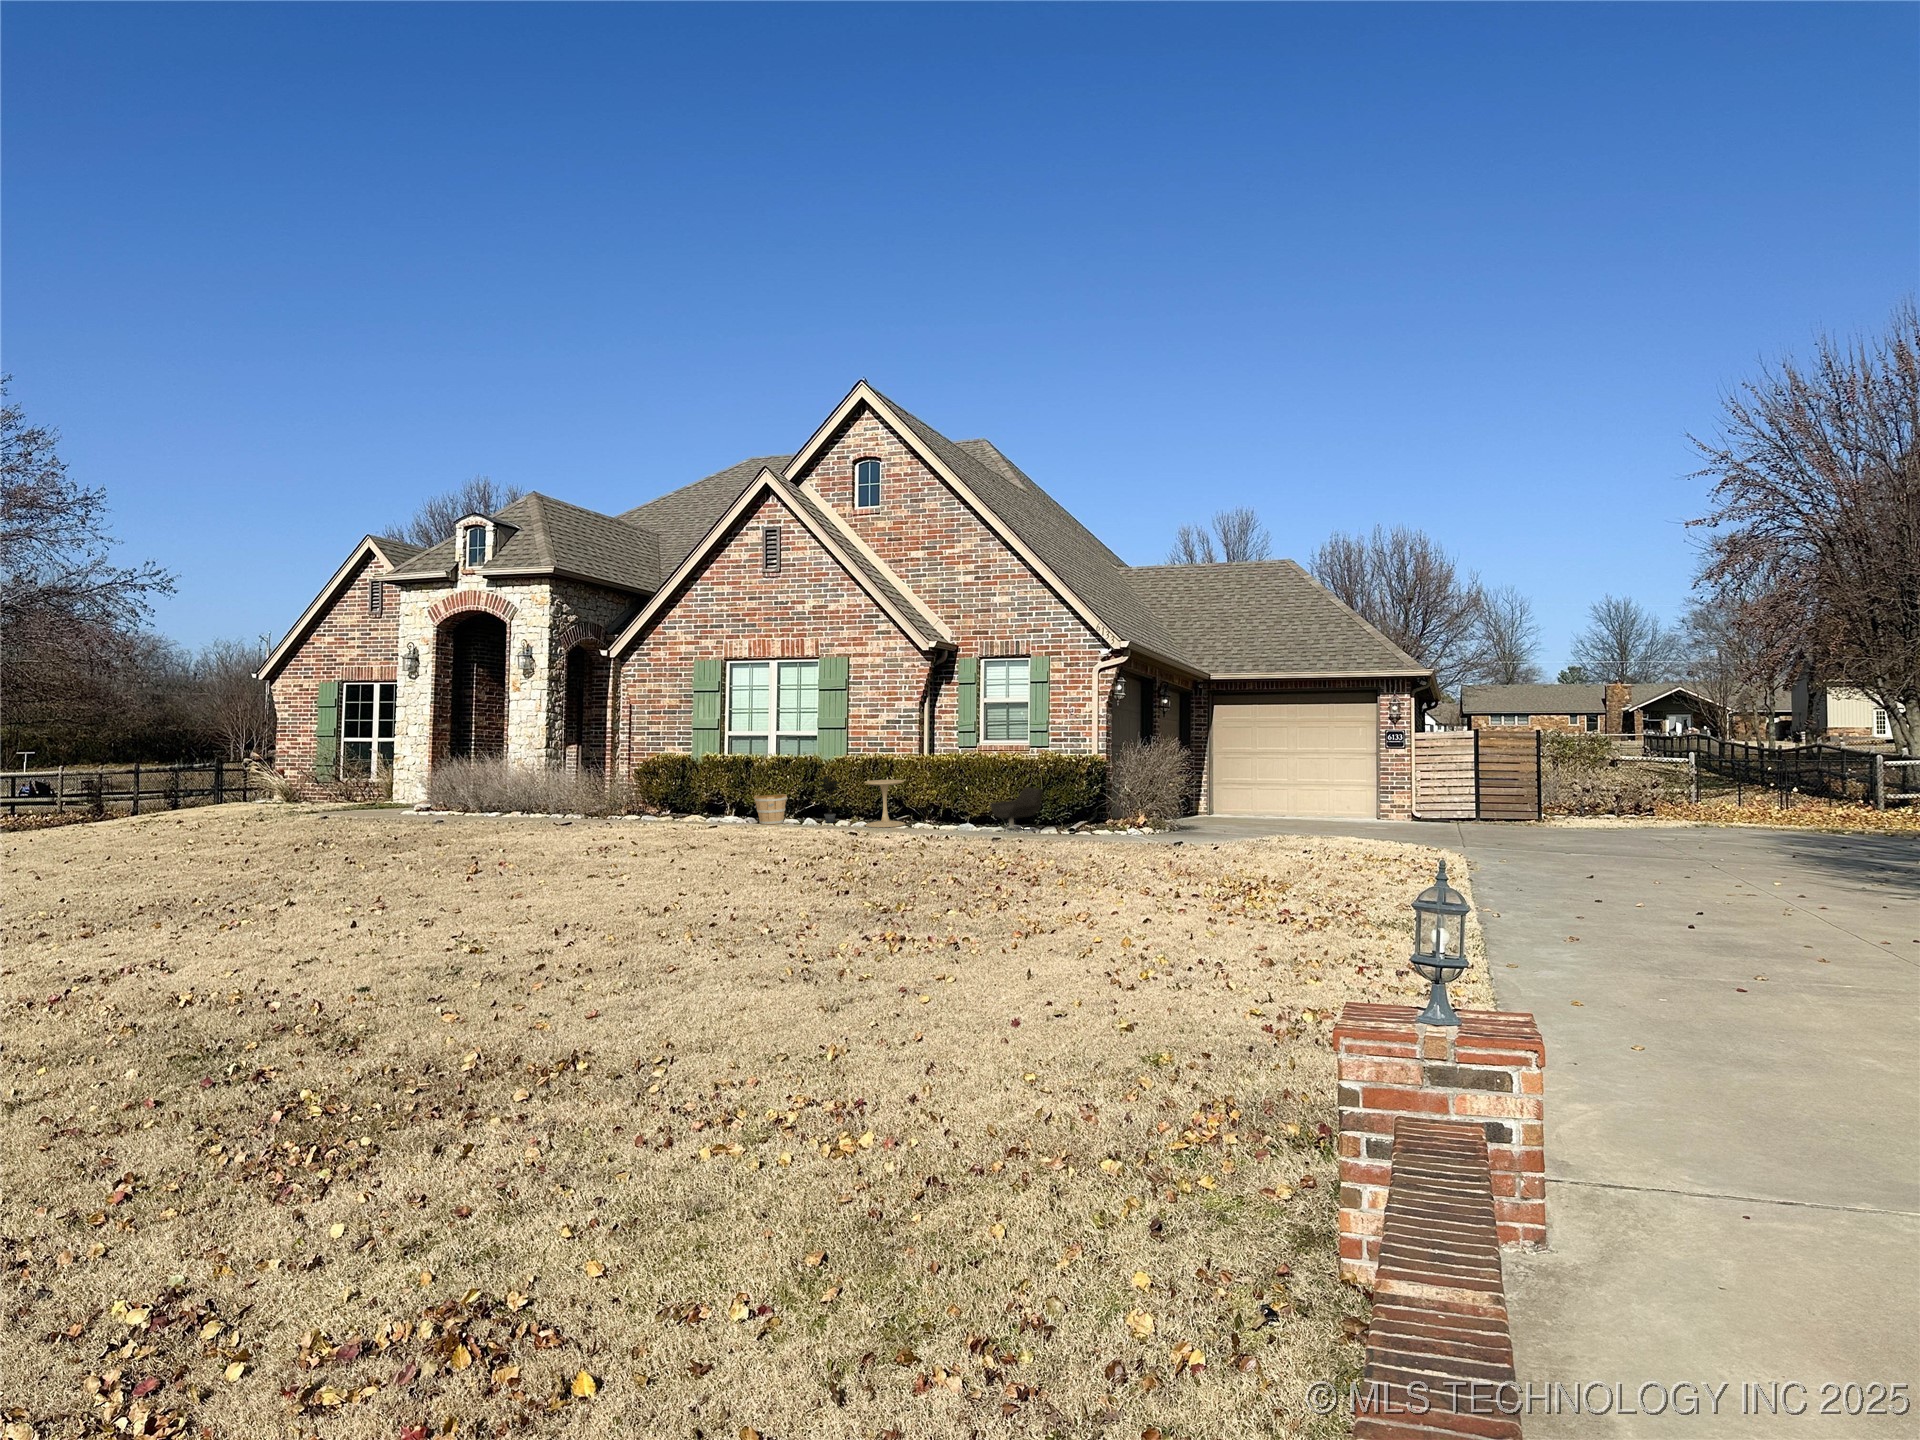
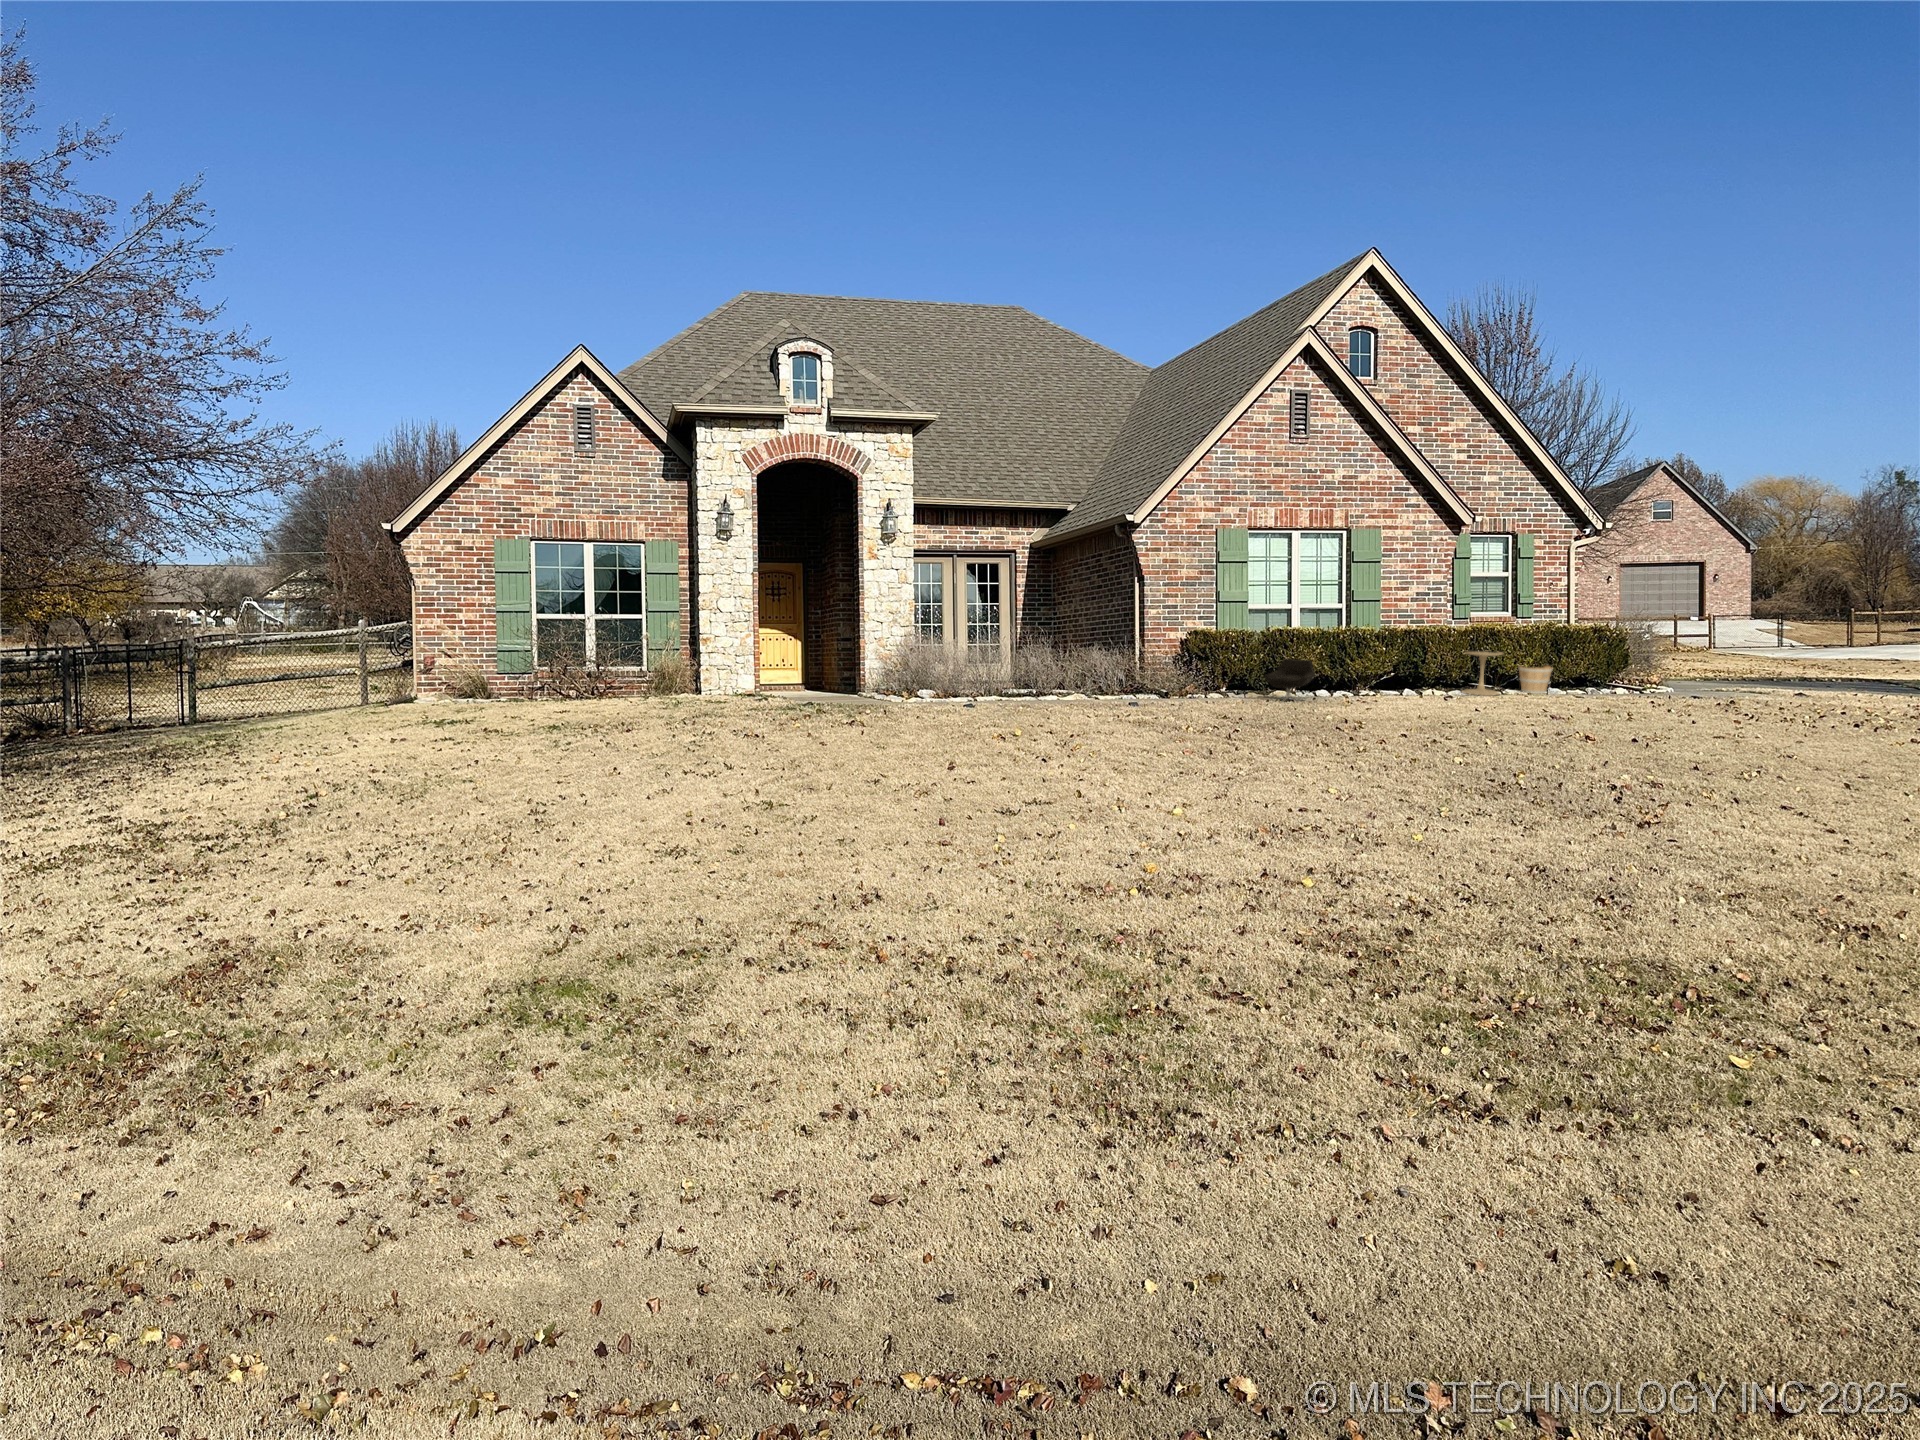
potted plant: present [817,774,840,823] -> none [1408,646,1442,693]
lounge chair: present [990,787,1043,829] -> present [1264,659,1315,698]
wooden bucket: present [754,794,787,825] -> present [1519,666,1553,694]

